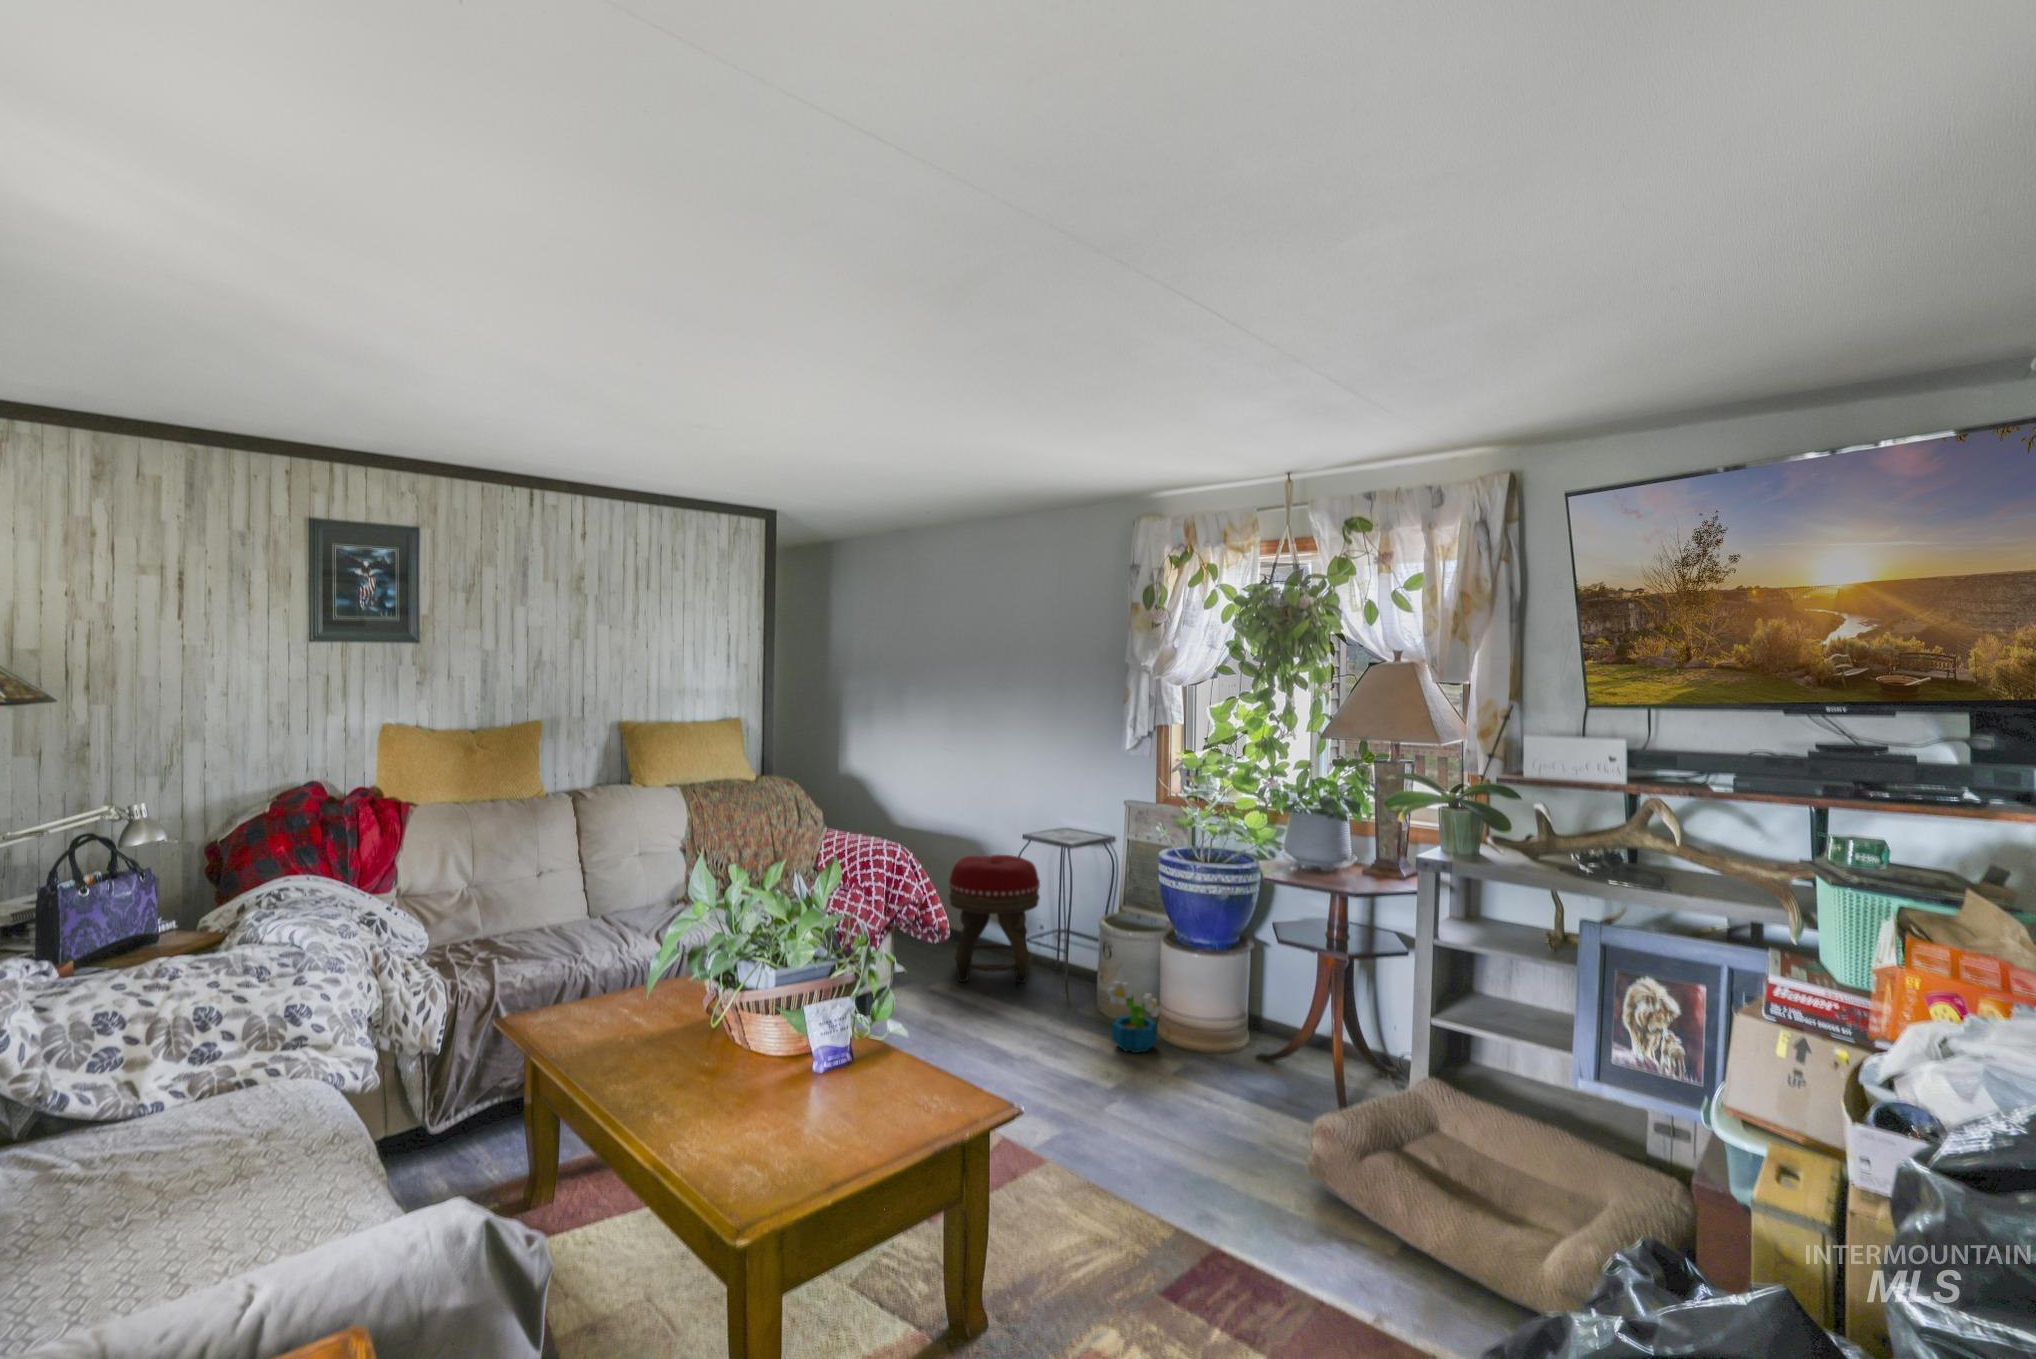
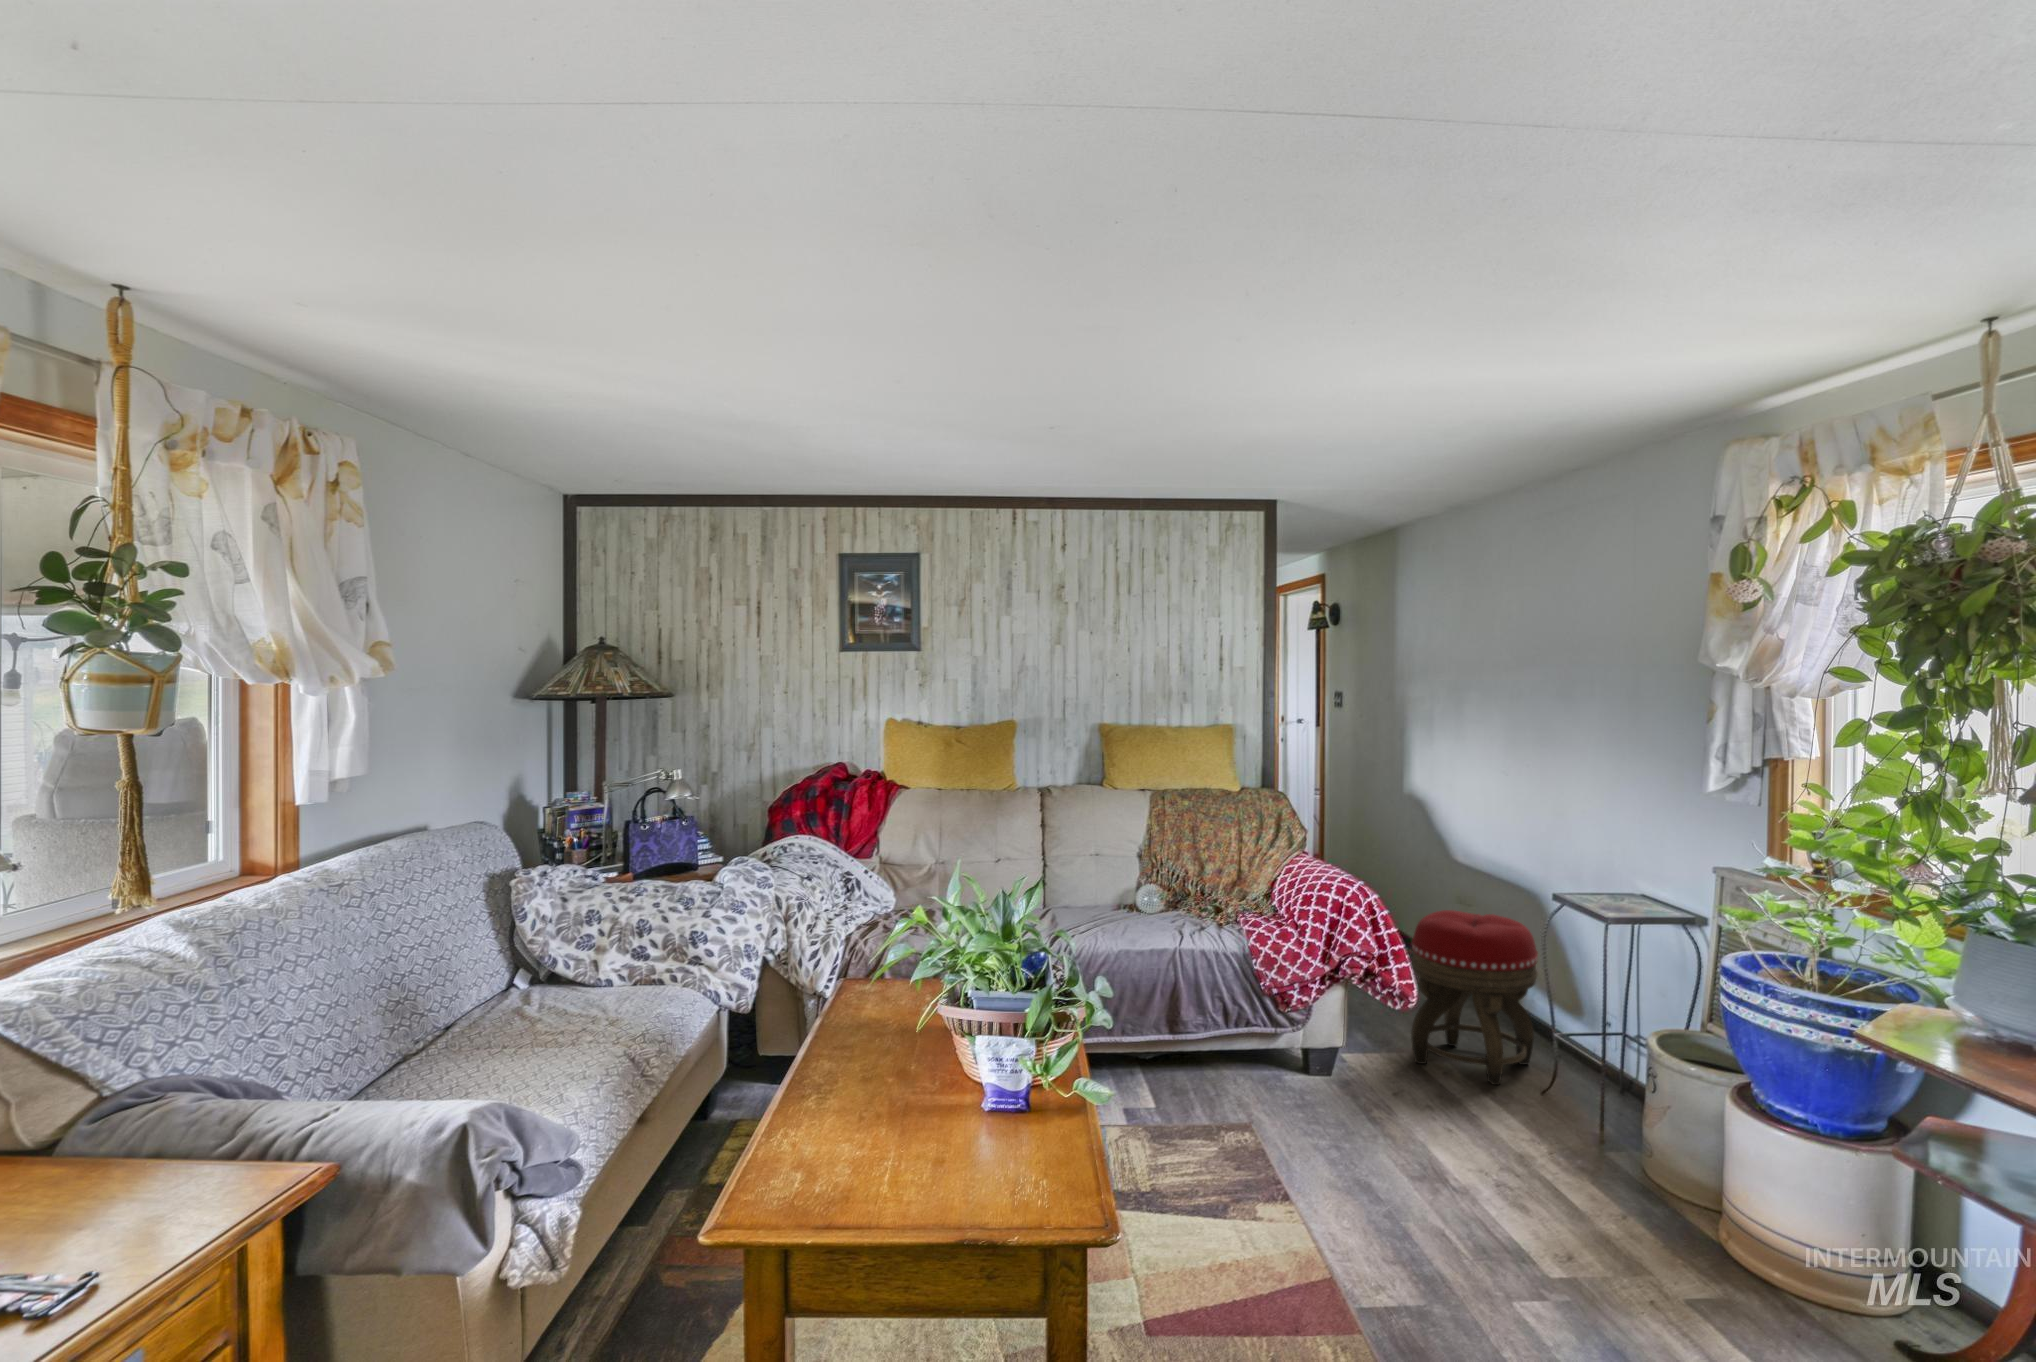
decorative plant: present [1107,981,1160,1053] -> none [1506,1104,1580,1213]

